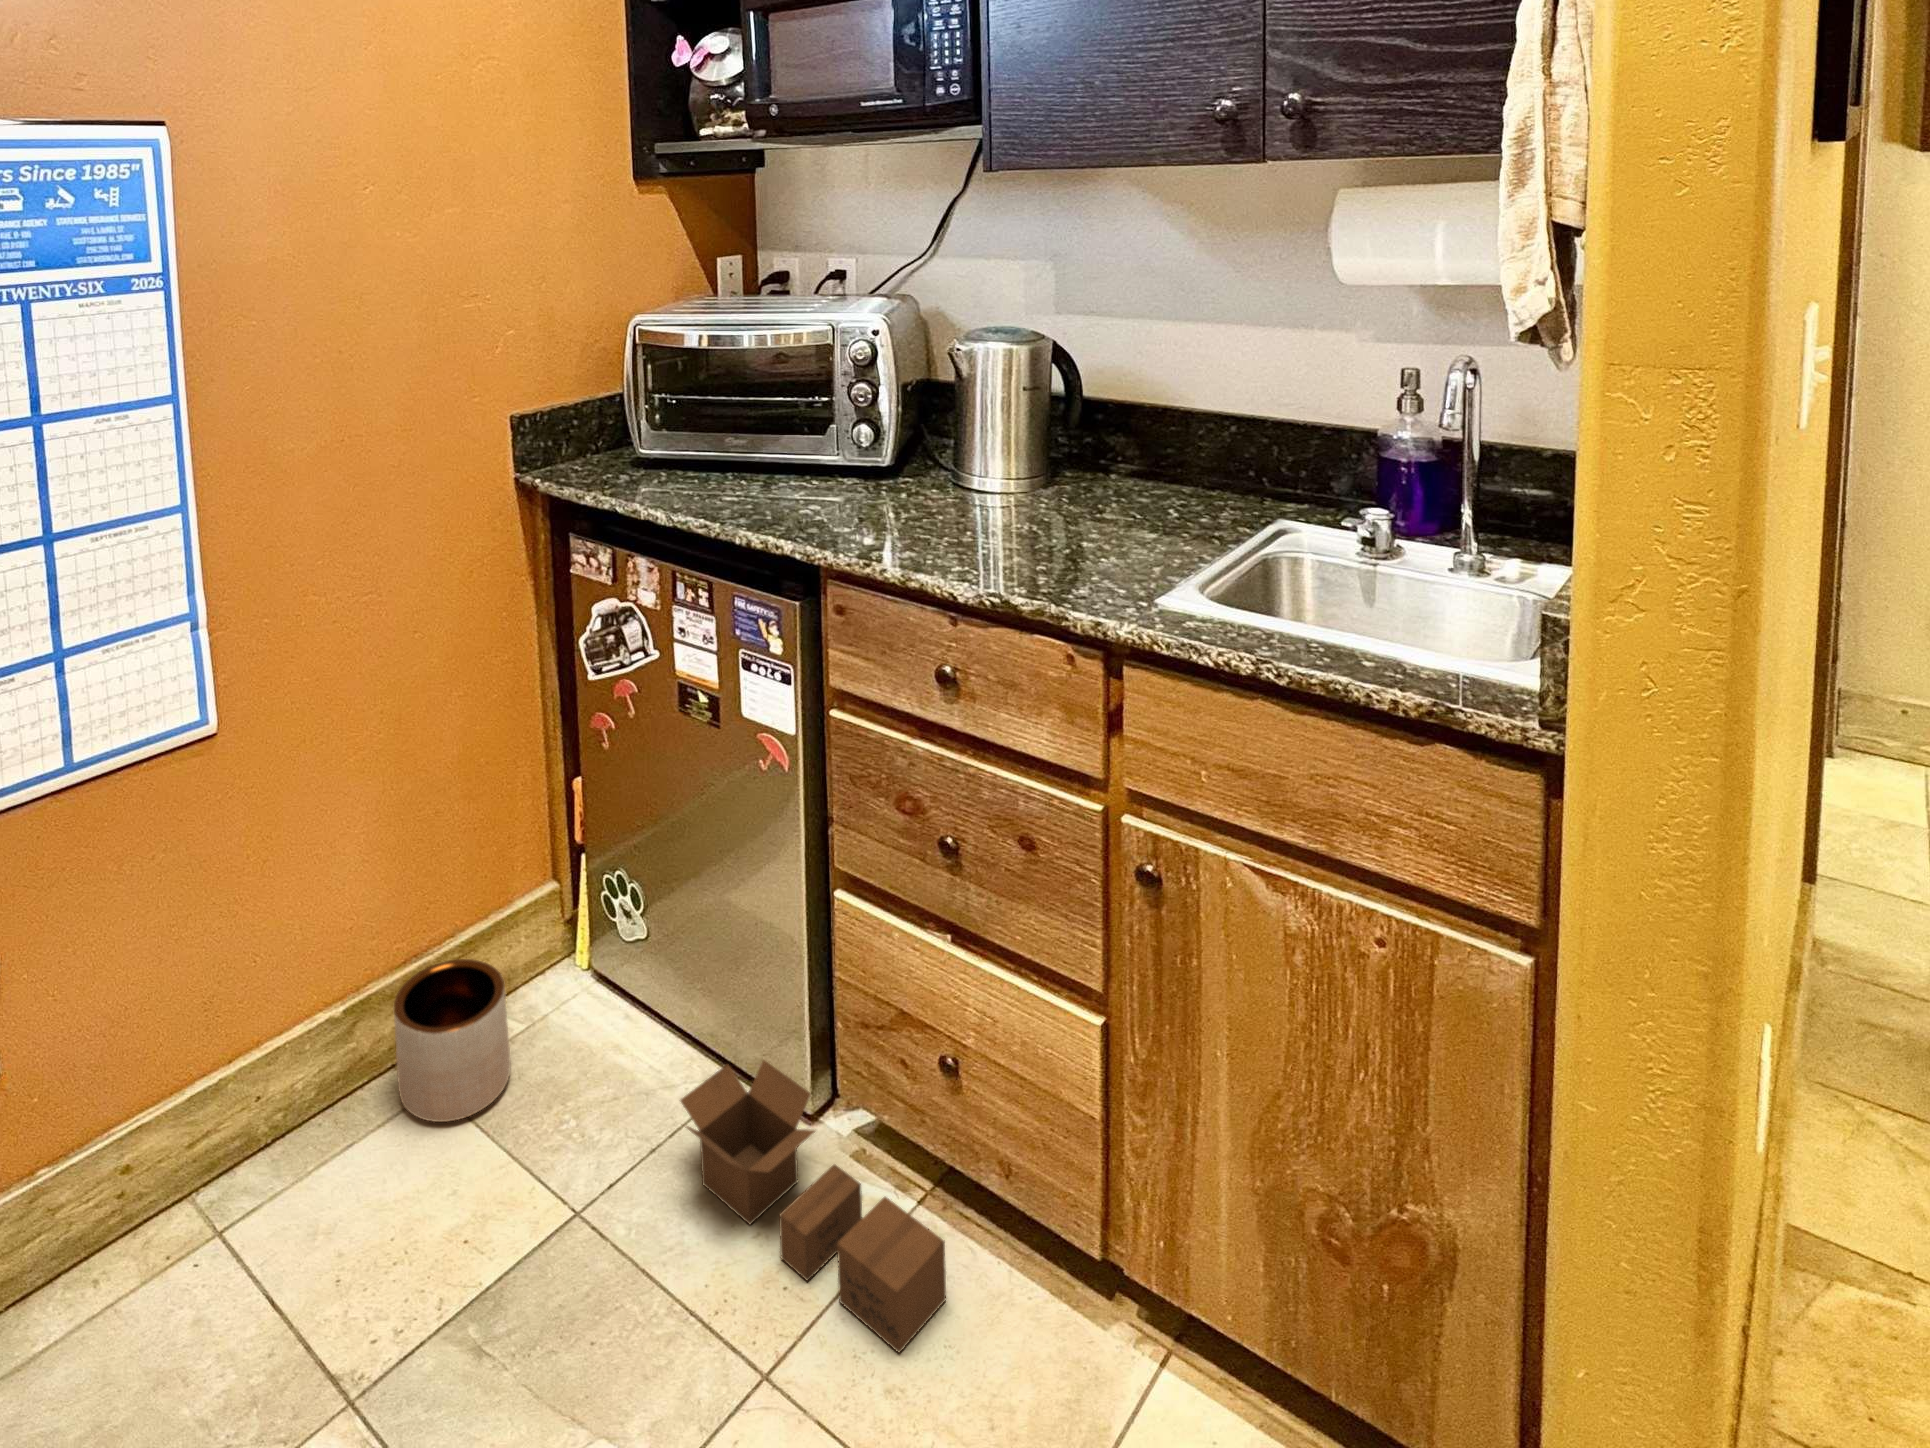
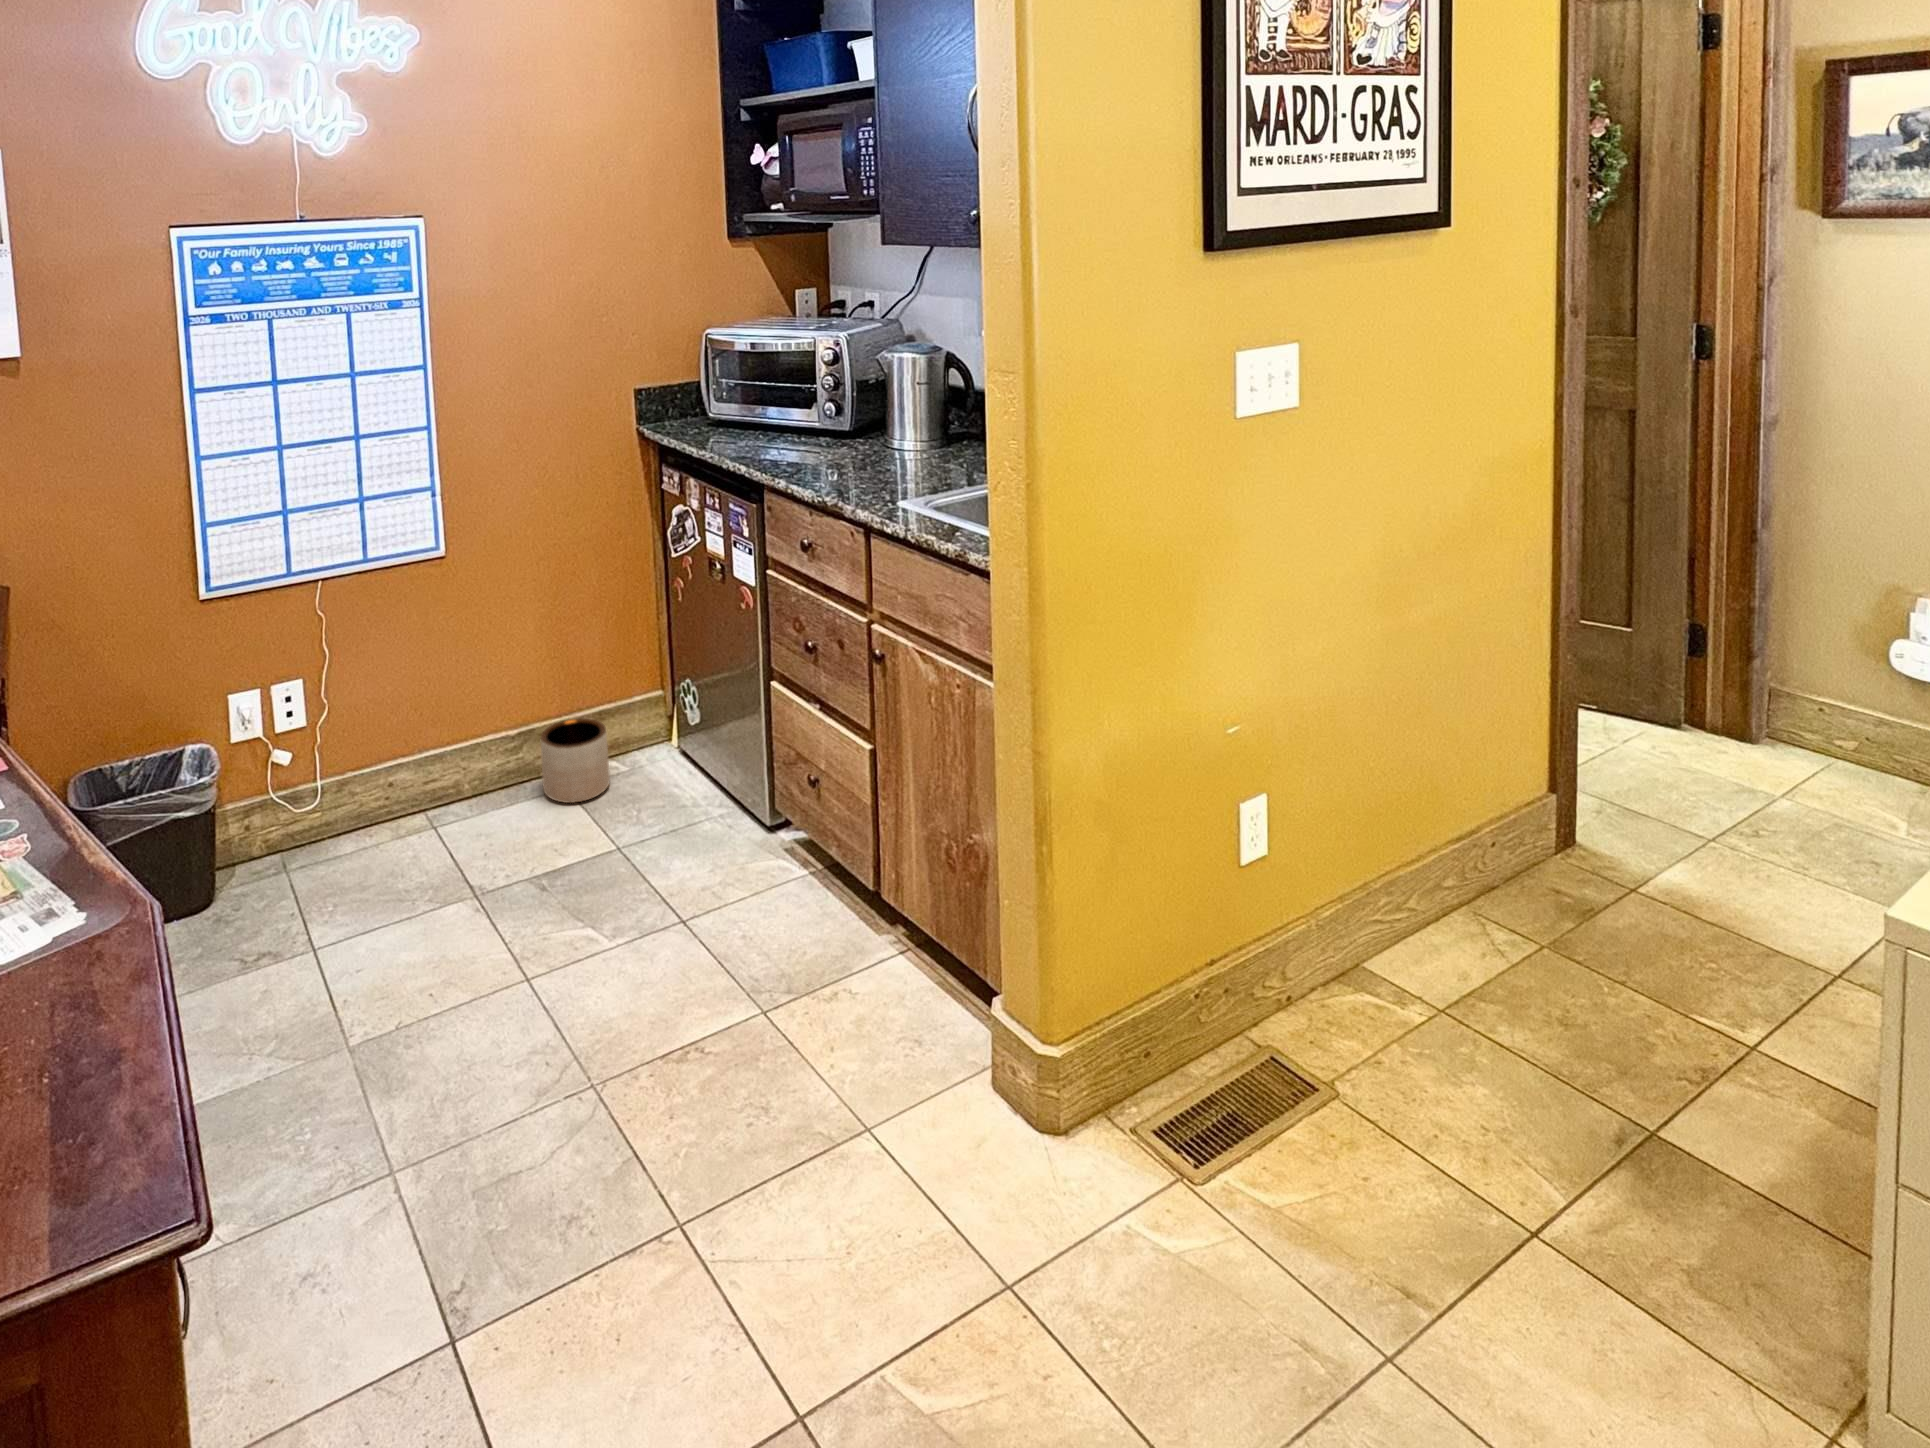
cardboard box: present [681,1061,946,1352] -> none [675,787,795,926]

